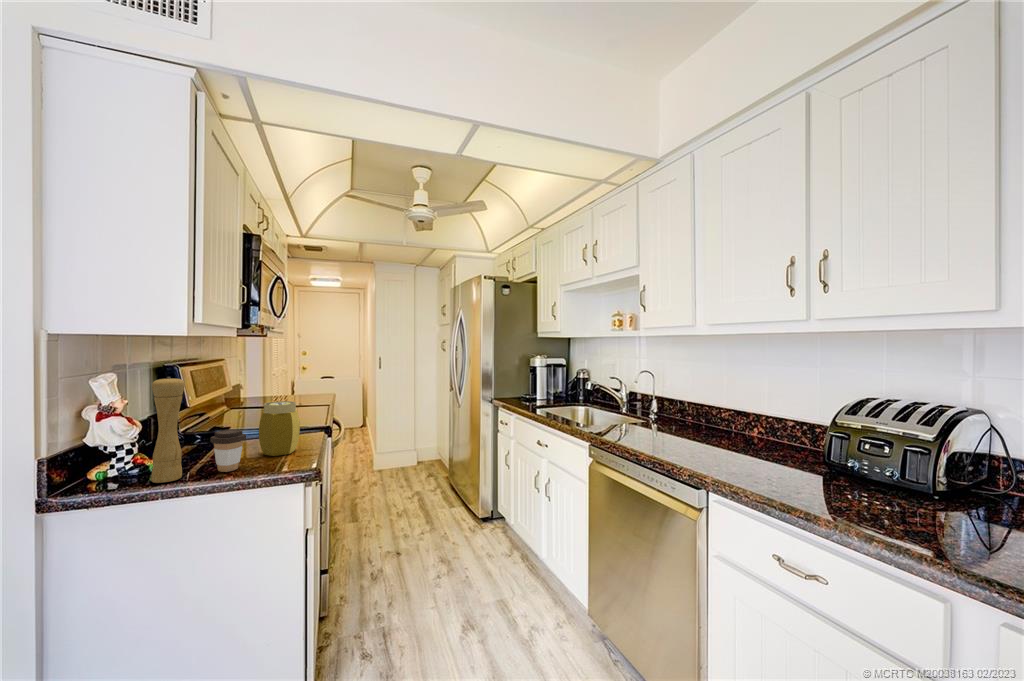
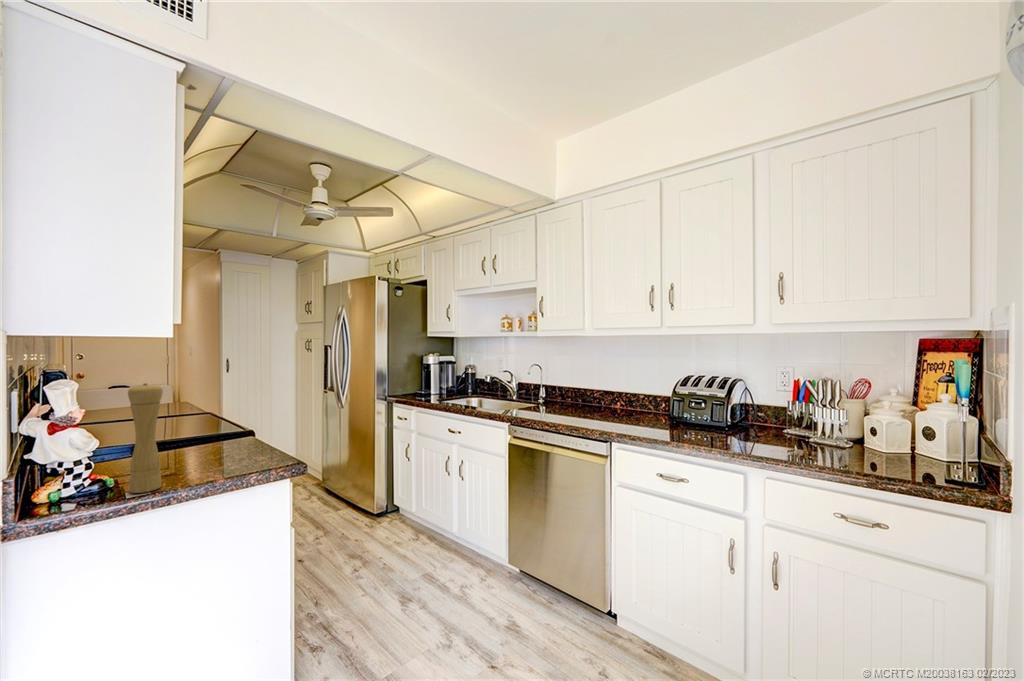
jar: present [259,401,300,456] -> none [214,405,253,460]
coffee cup: present [210,429,246,472] -> none [184,434,220,477]

